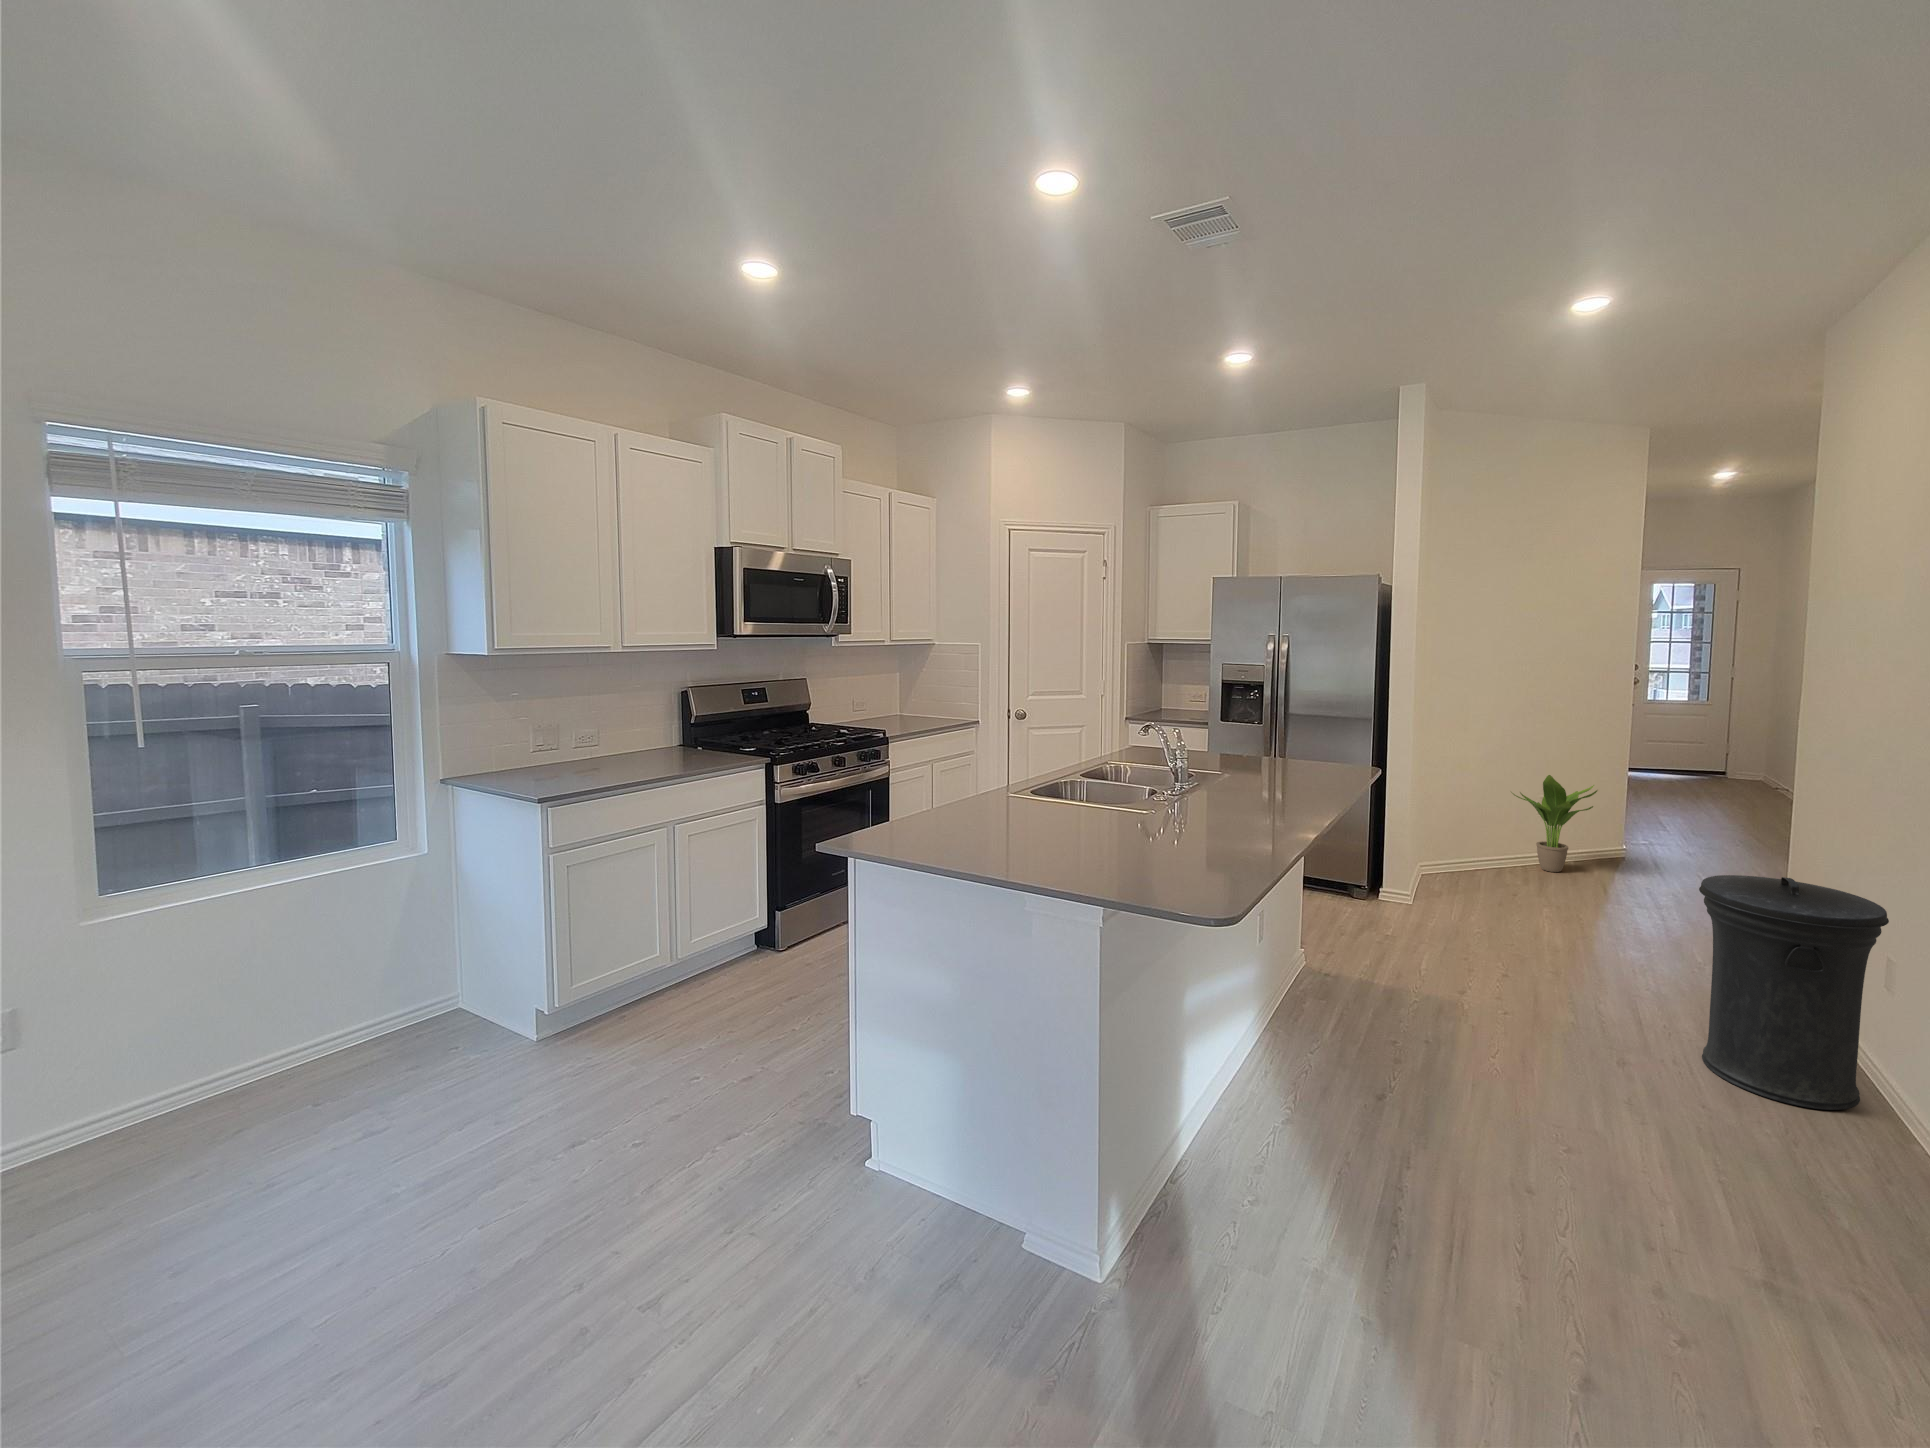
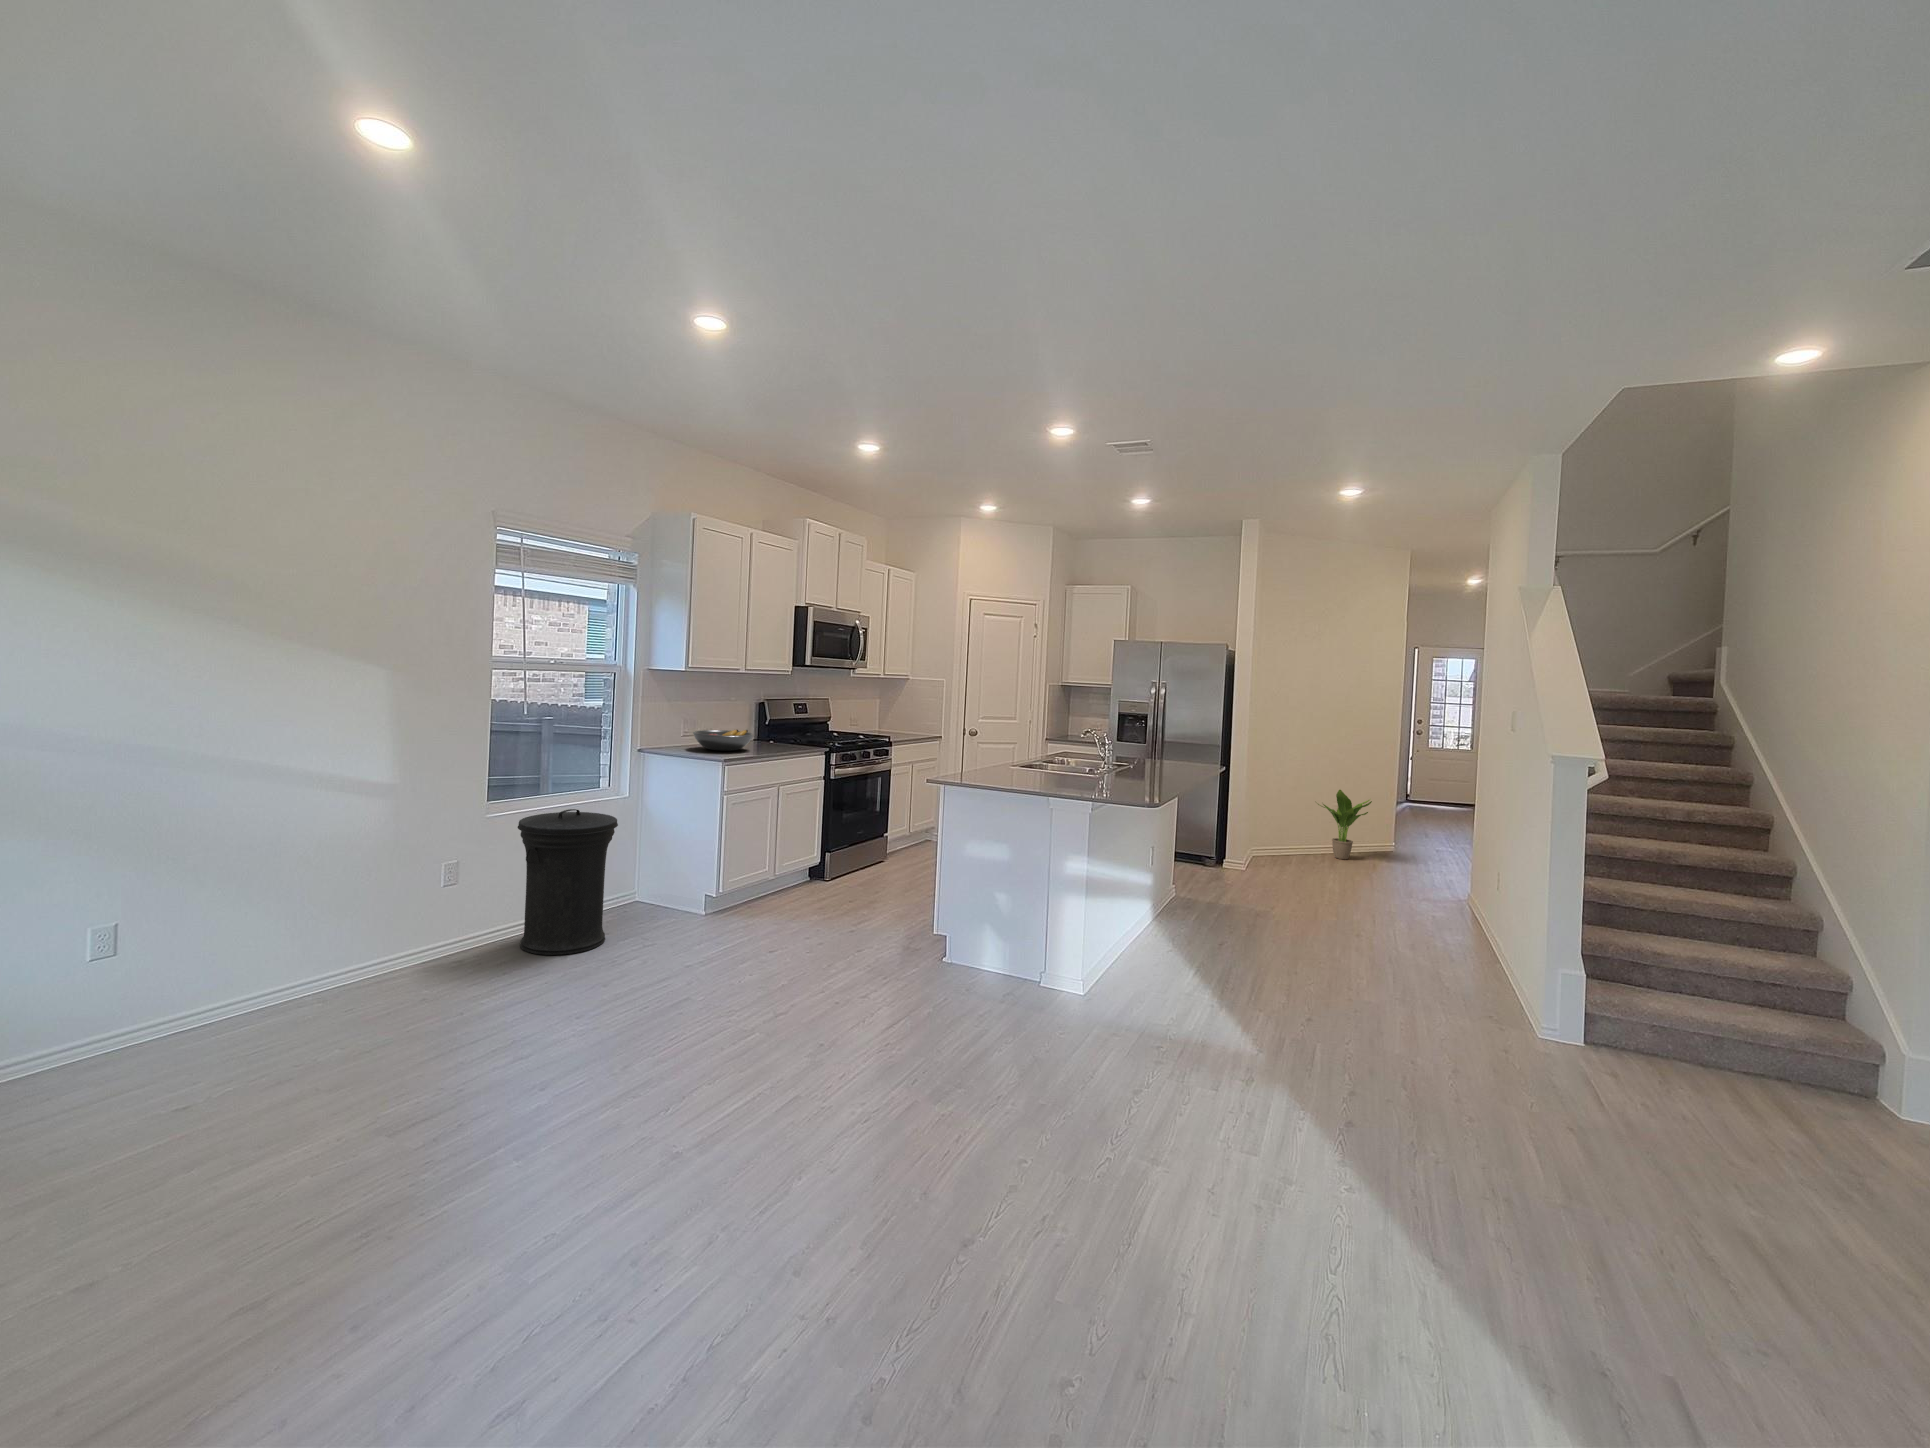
fruit bowl: none [527,738,631,774] -> present [693,730,754,751]
trash can: present [1699,875,1889,1110] -> present [518,809,618,955]

